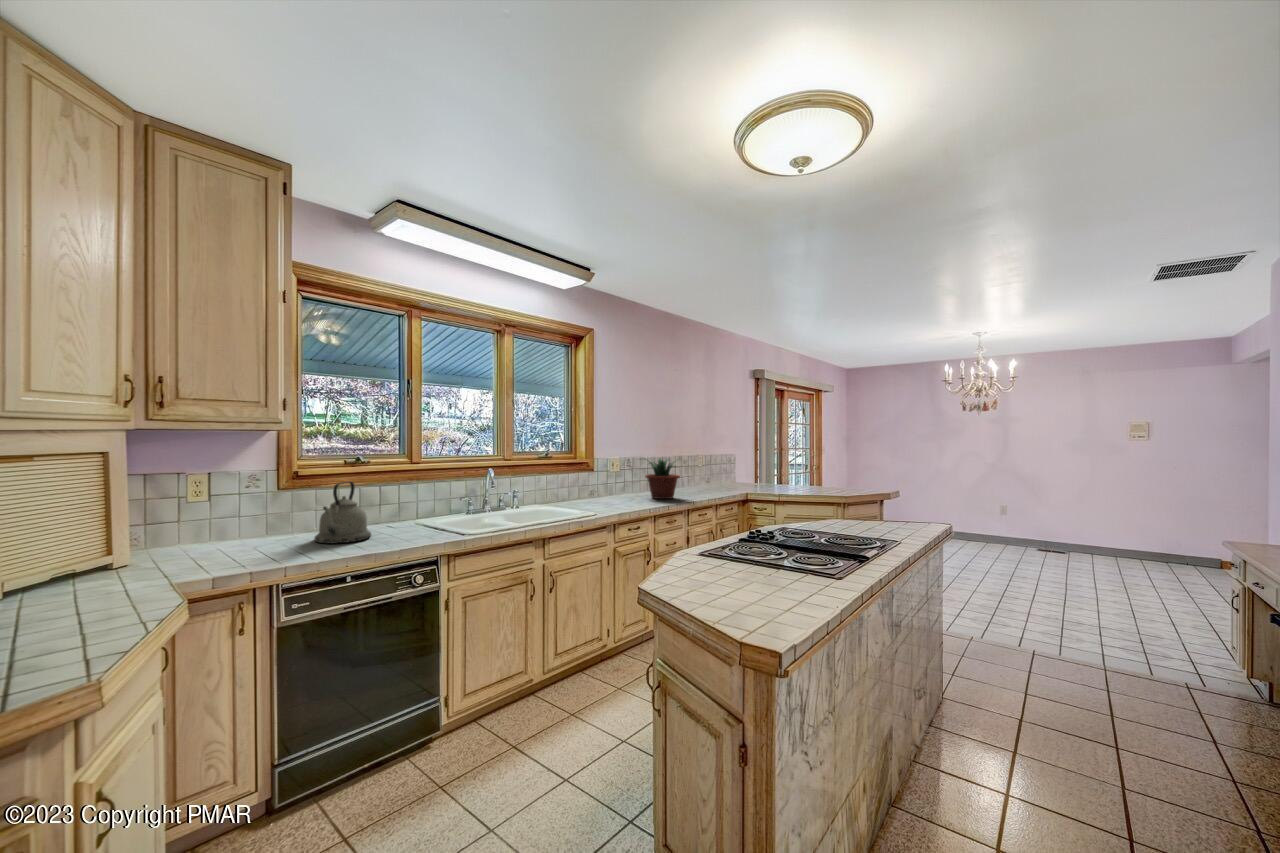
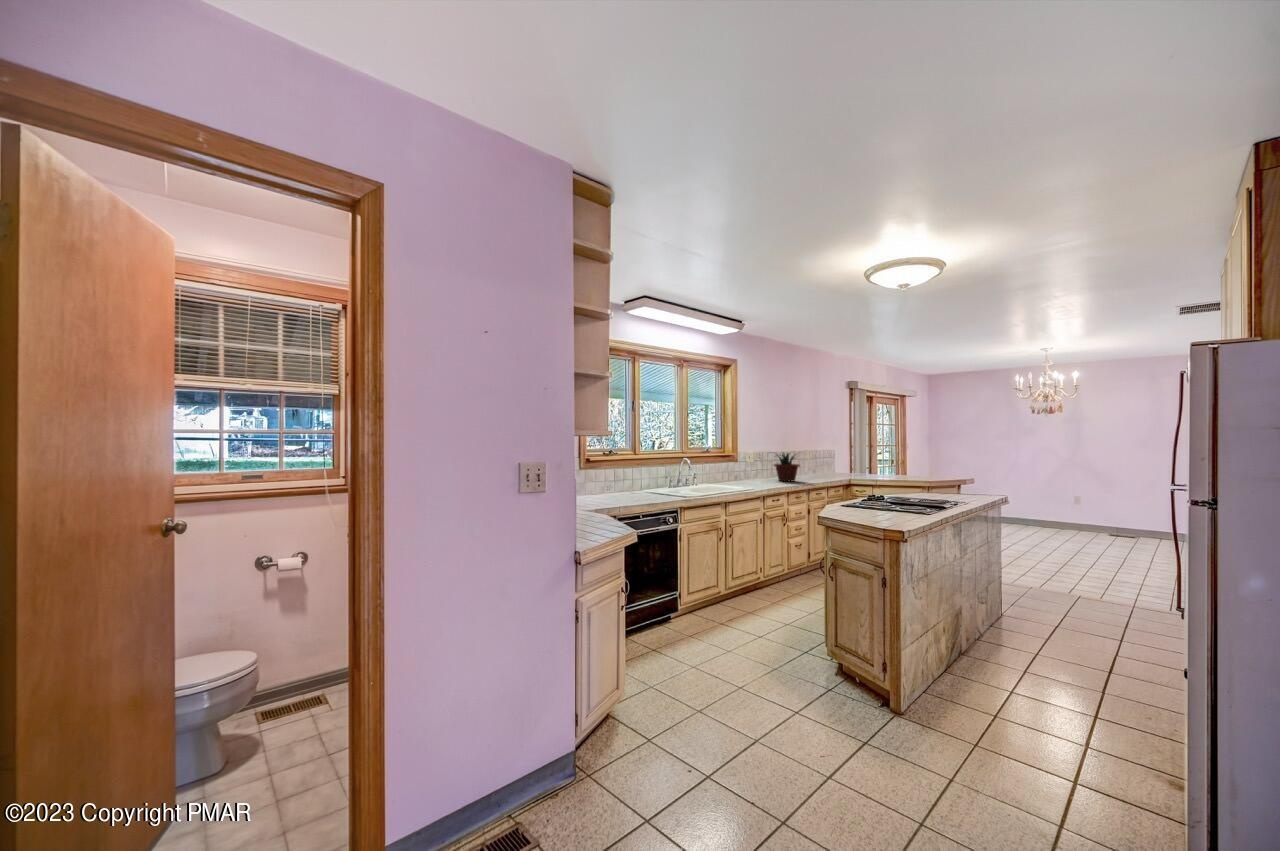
kettle: present [314,482,371,543] -> none [604,464,633,499]

